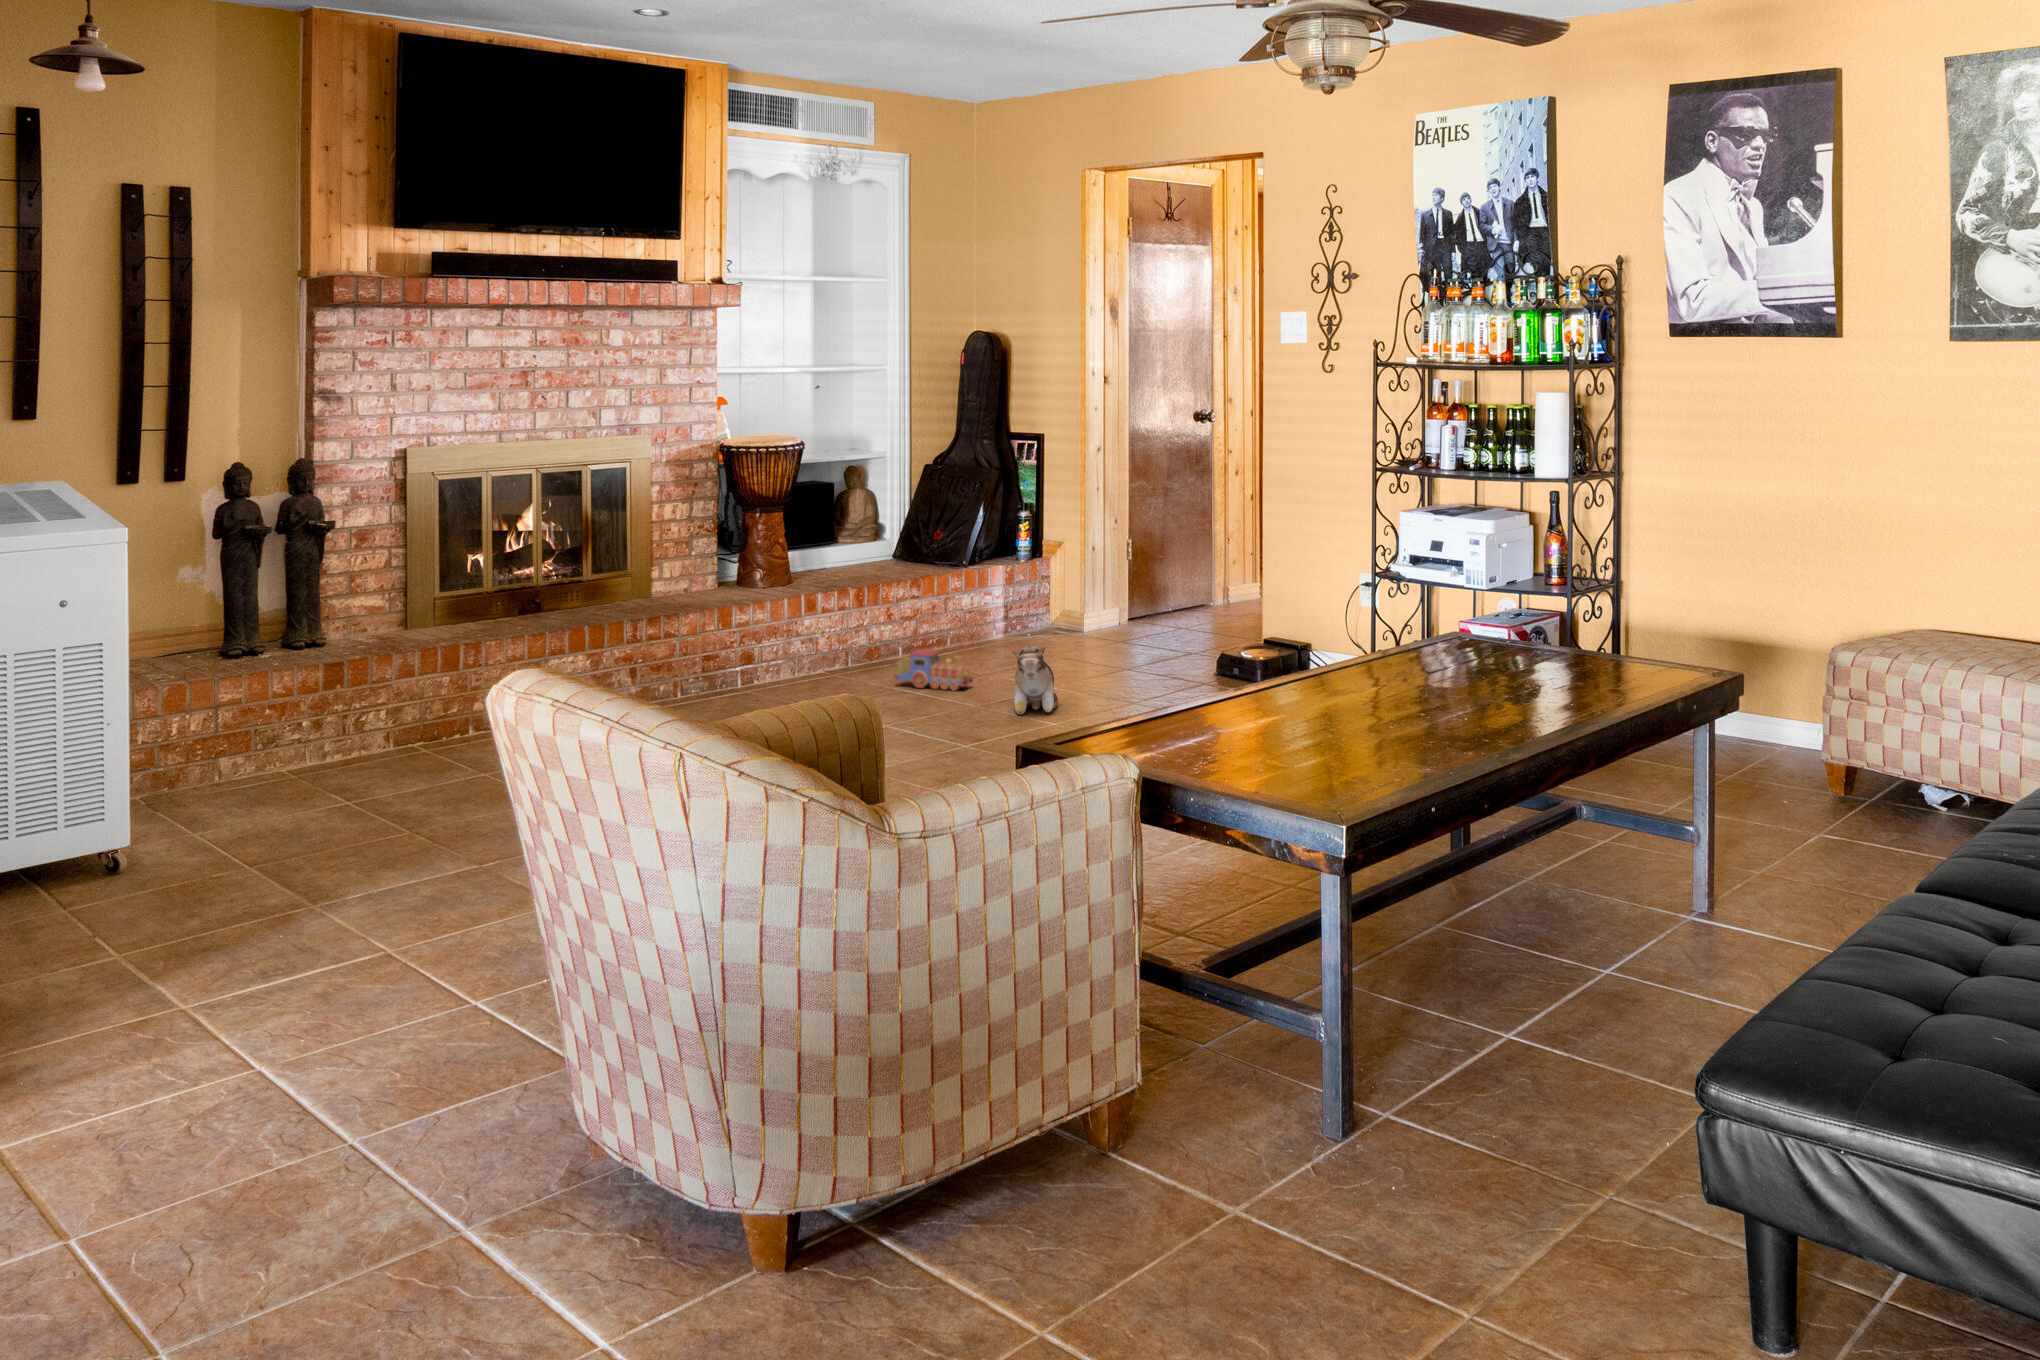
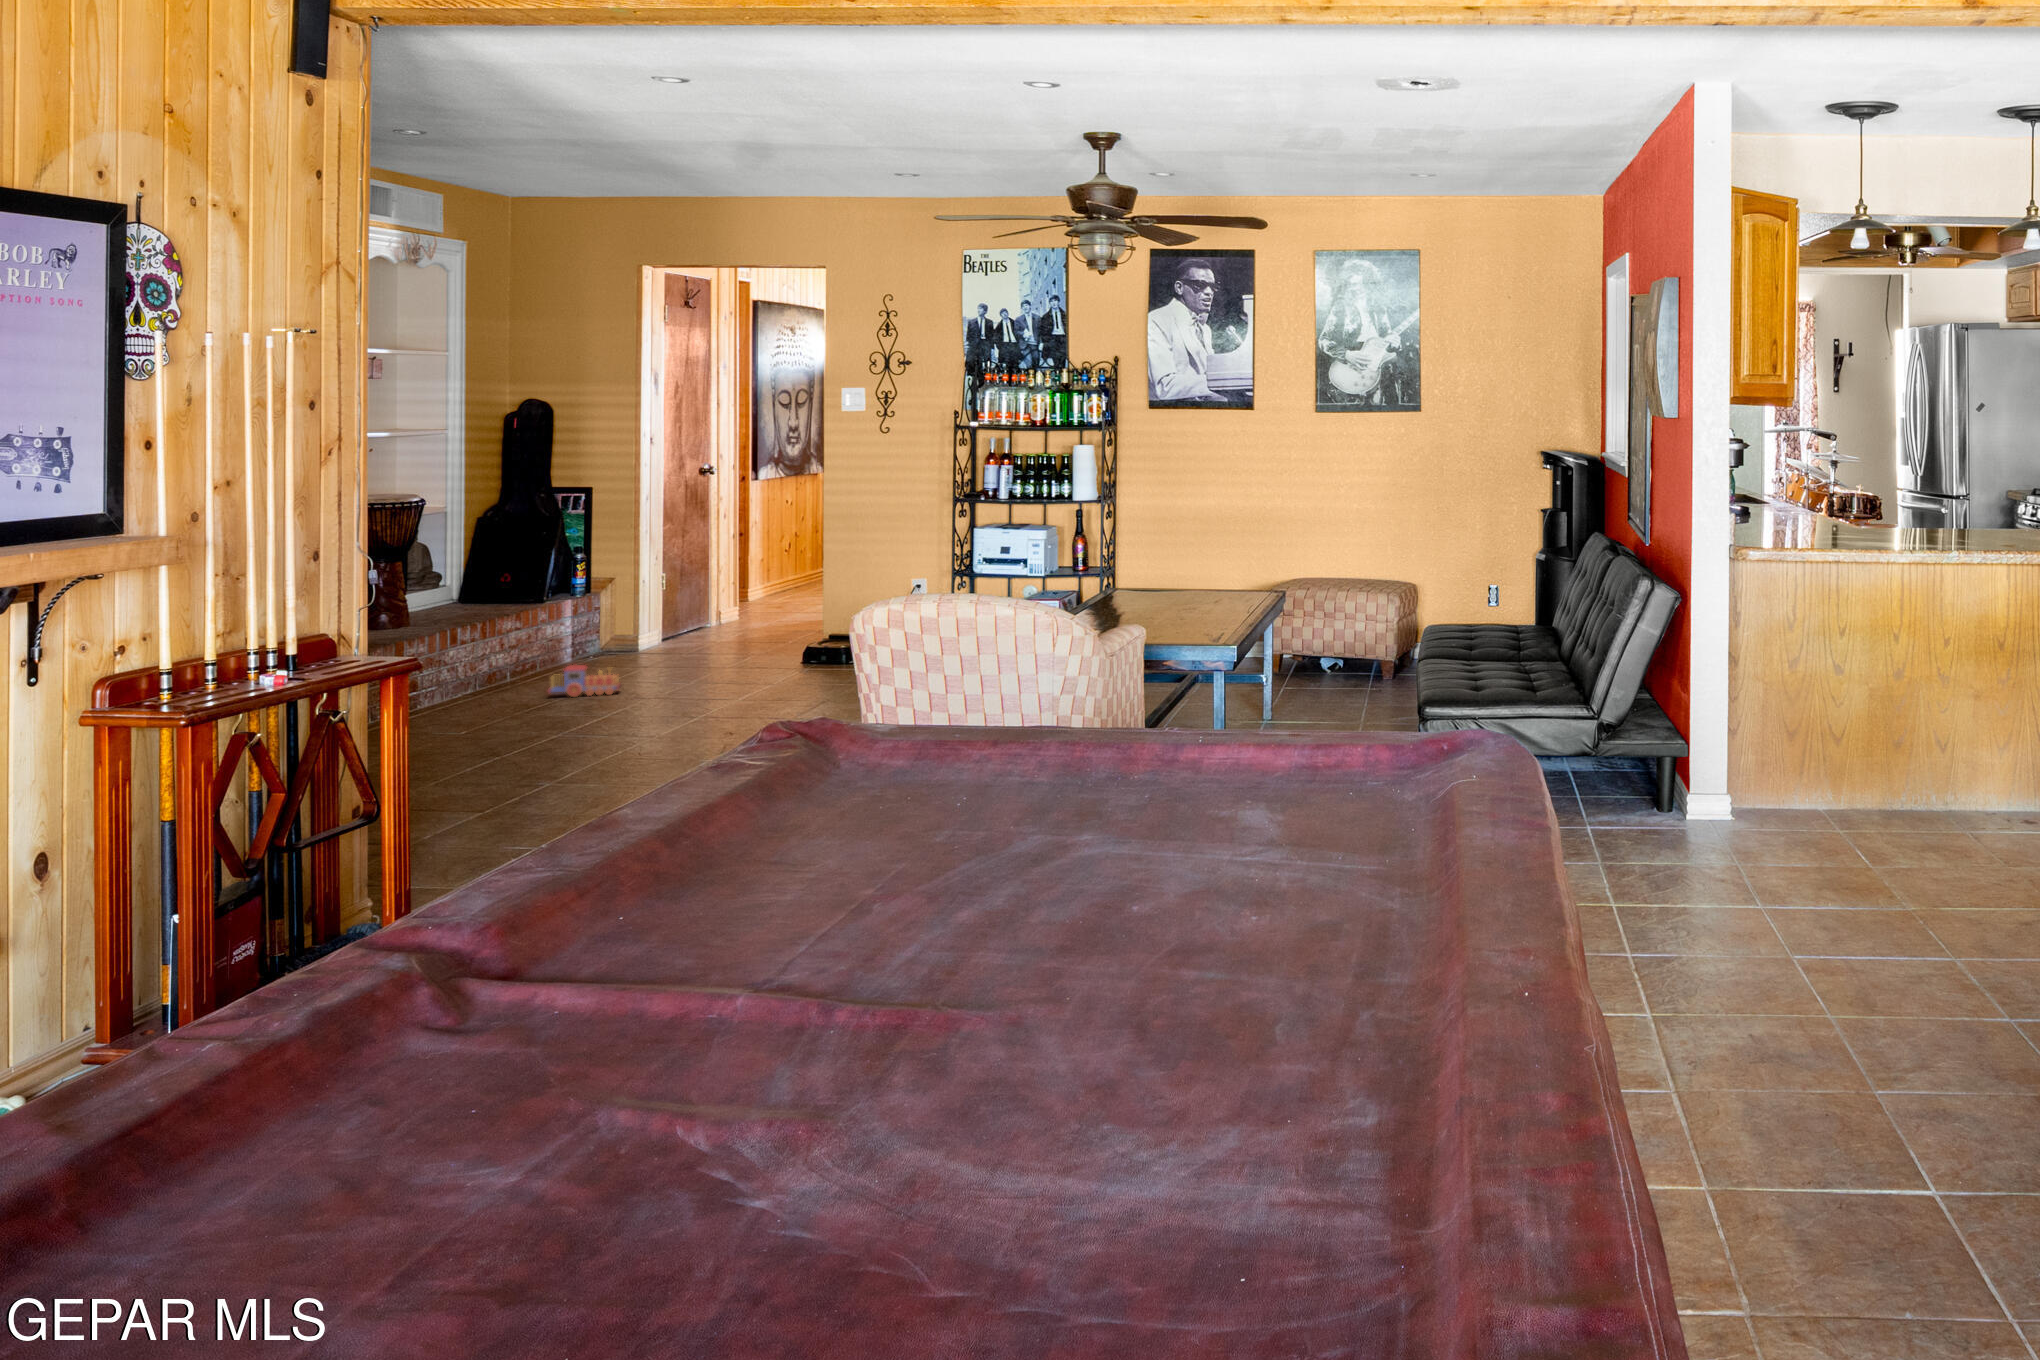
plush toy: present [1013,645,1058,715] -> none [687,646,729,700]

